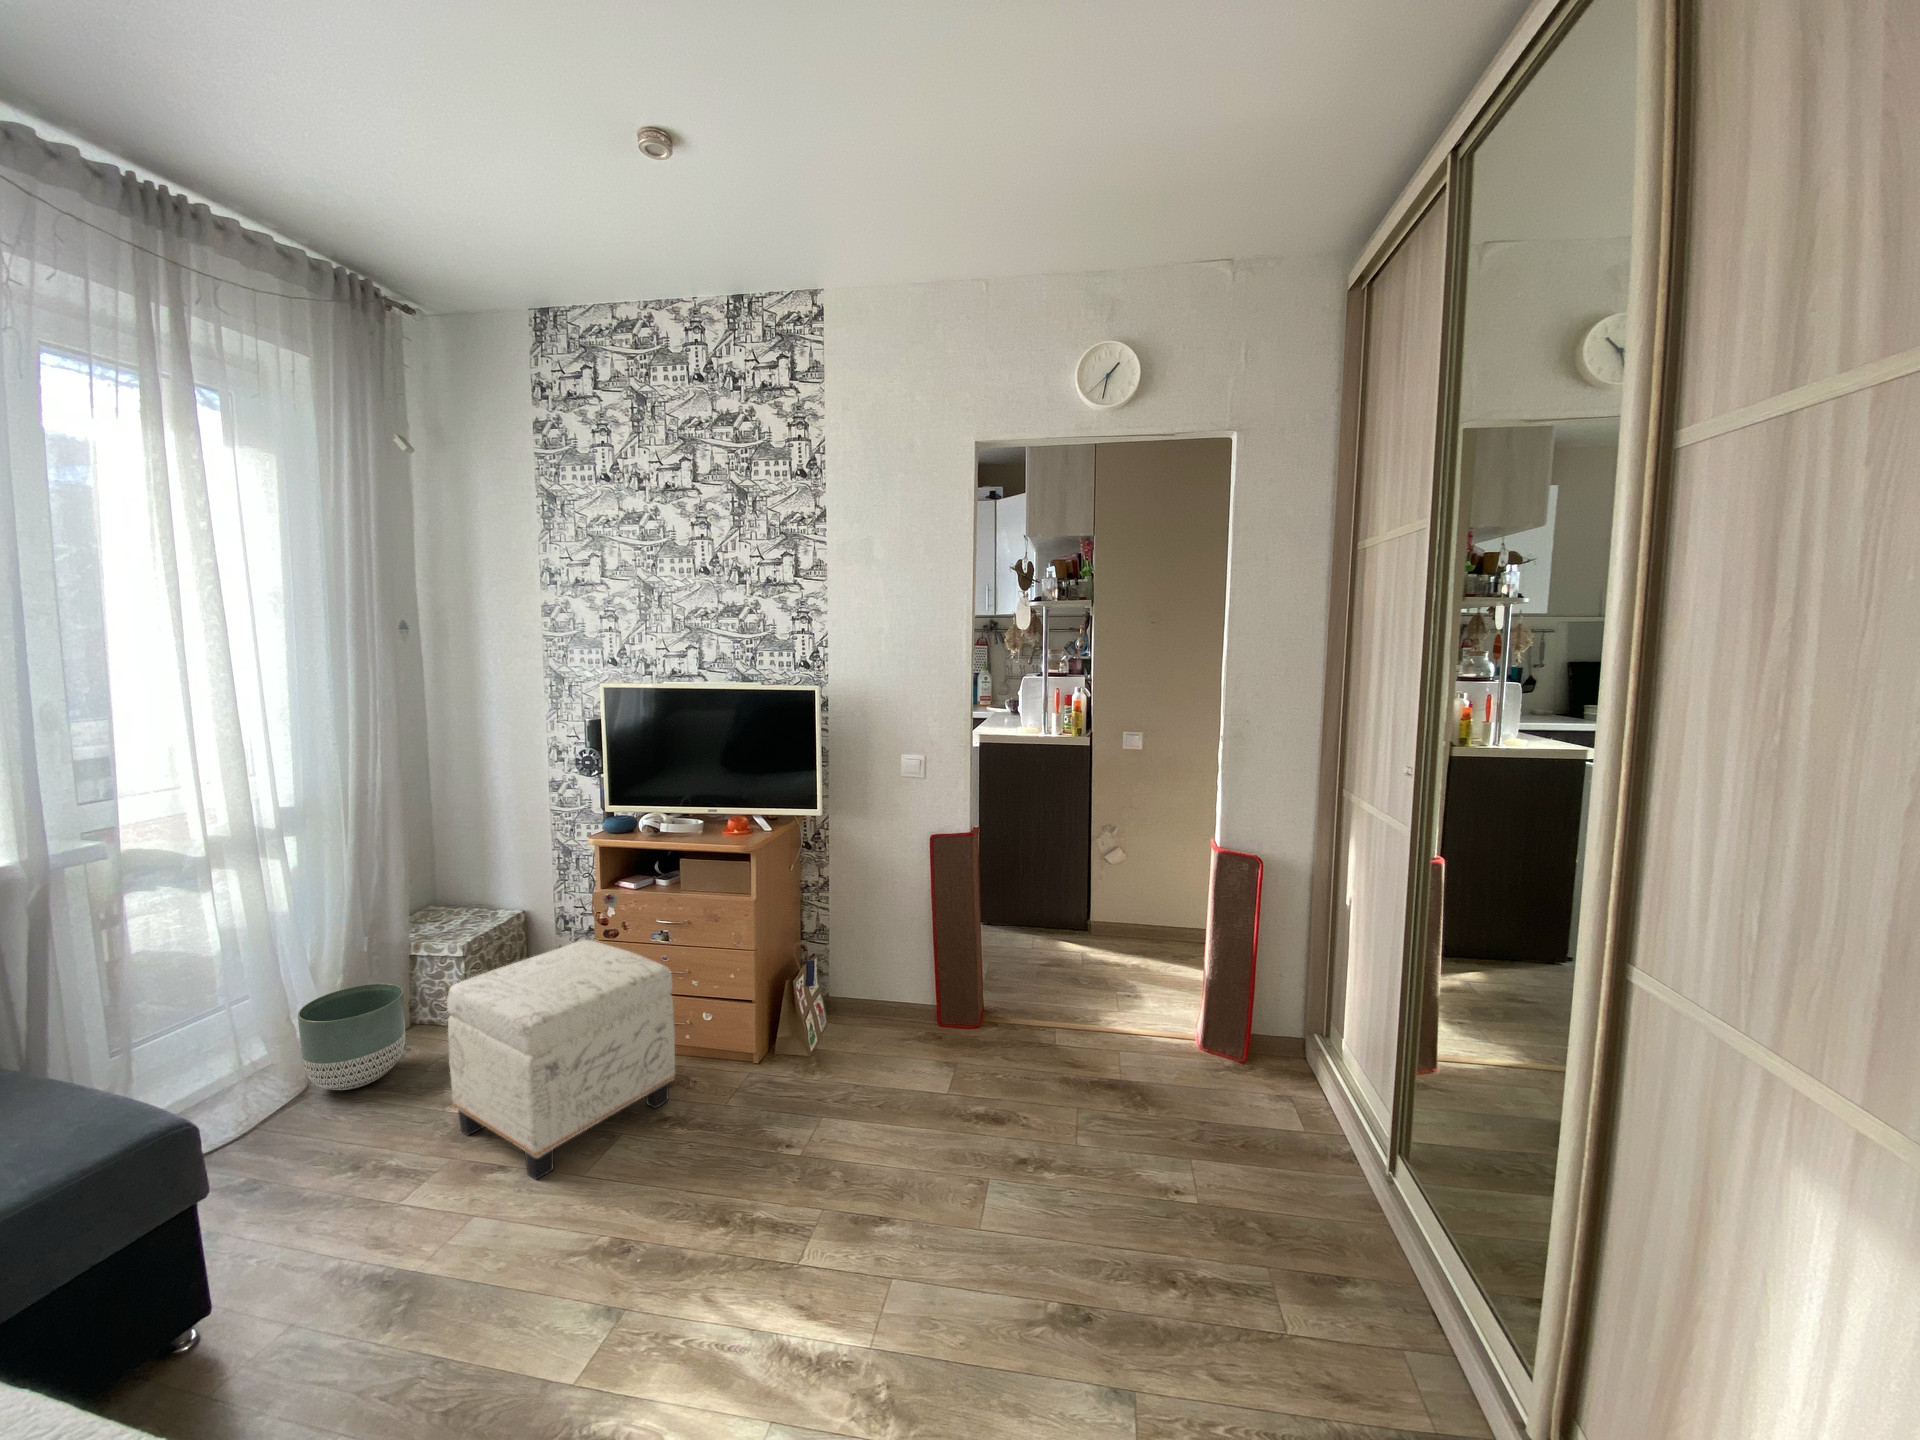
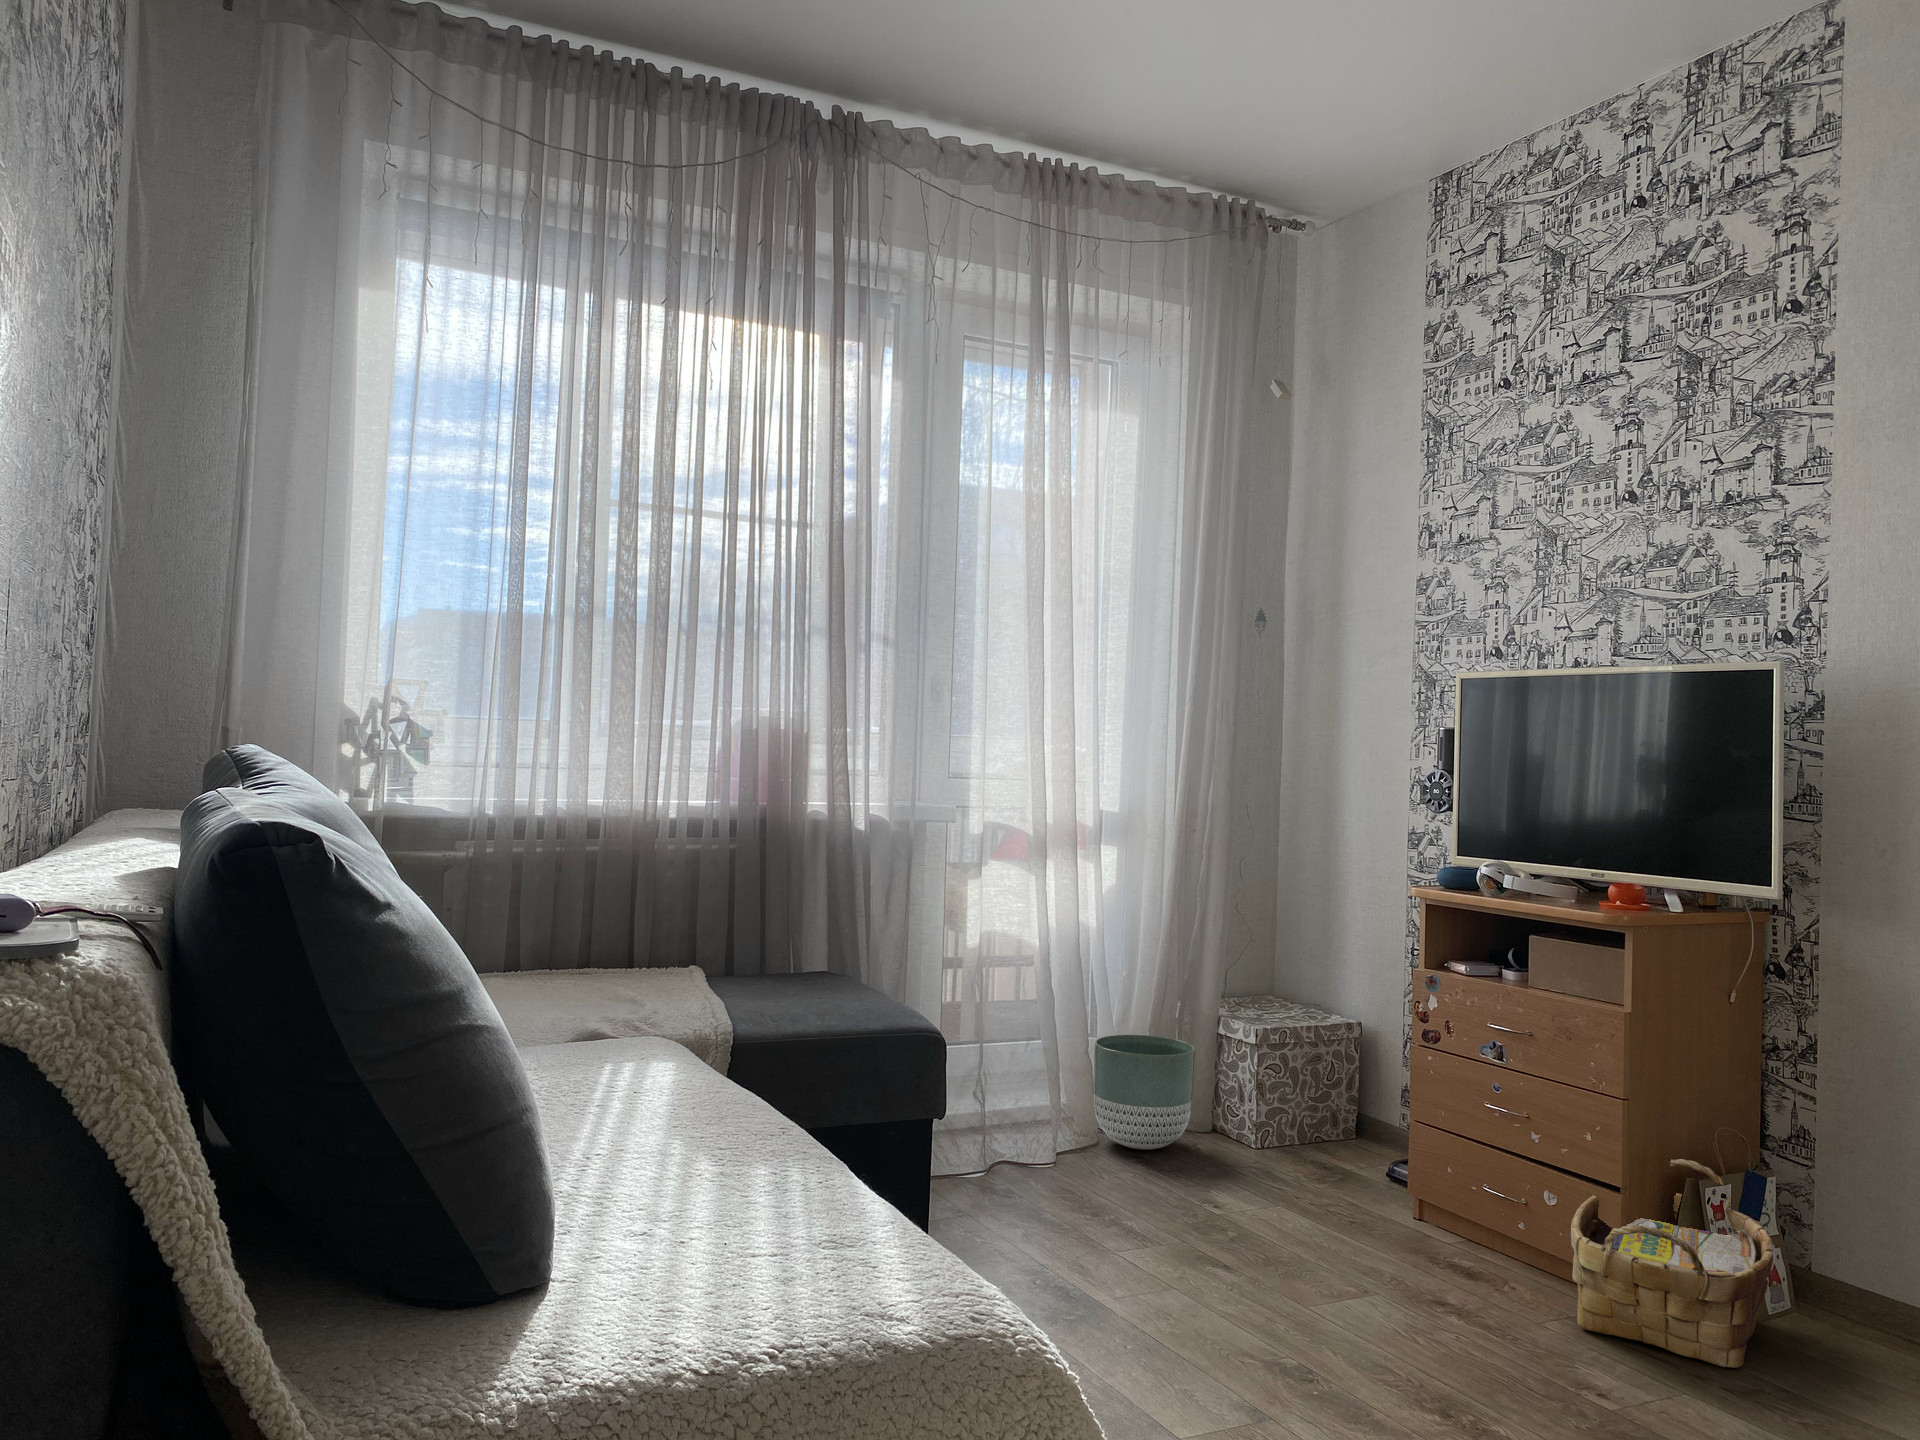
ottoman: present [447,940,675,1179] -> none [1196,1020,1460,1283]
woven basket: none [742,967,846,1094] -> present [1571,1159,1775,1368]

